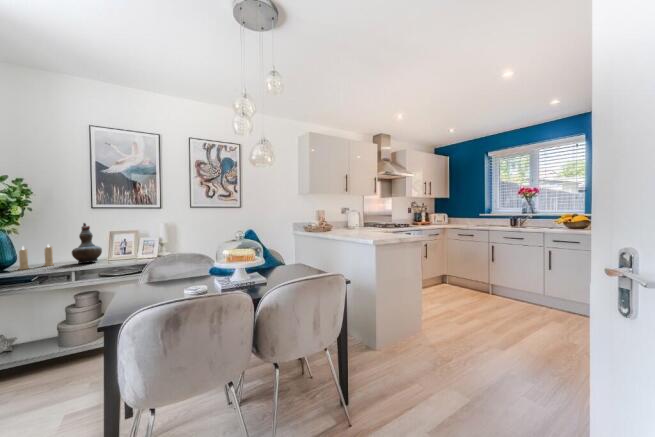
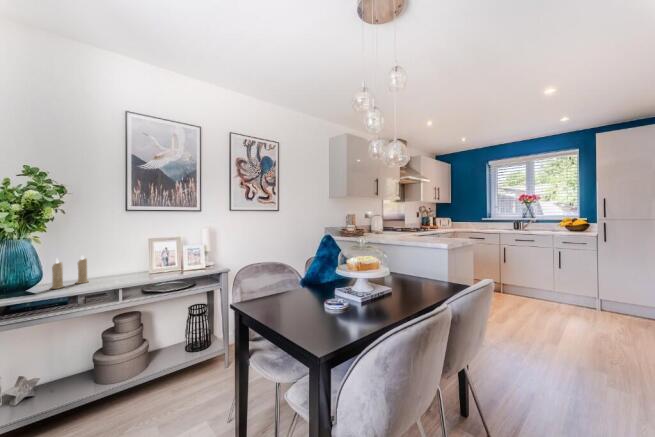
decorative vase: present [72,223,102,264] -> none [113,228,147,278]

